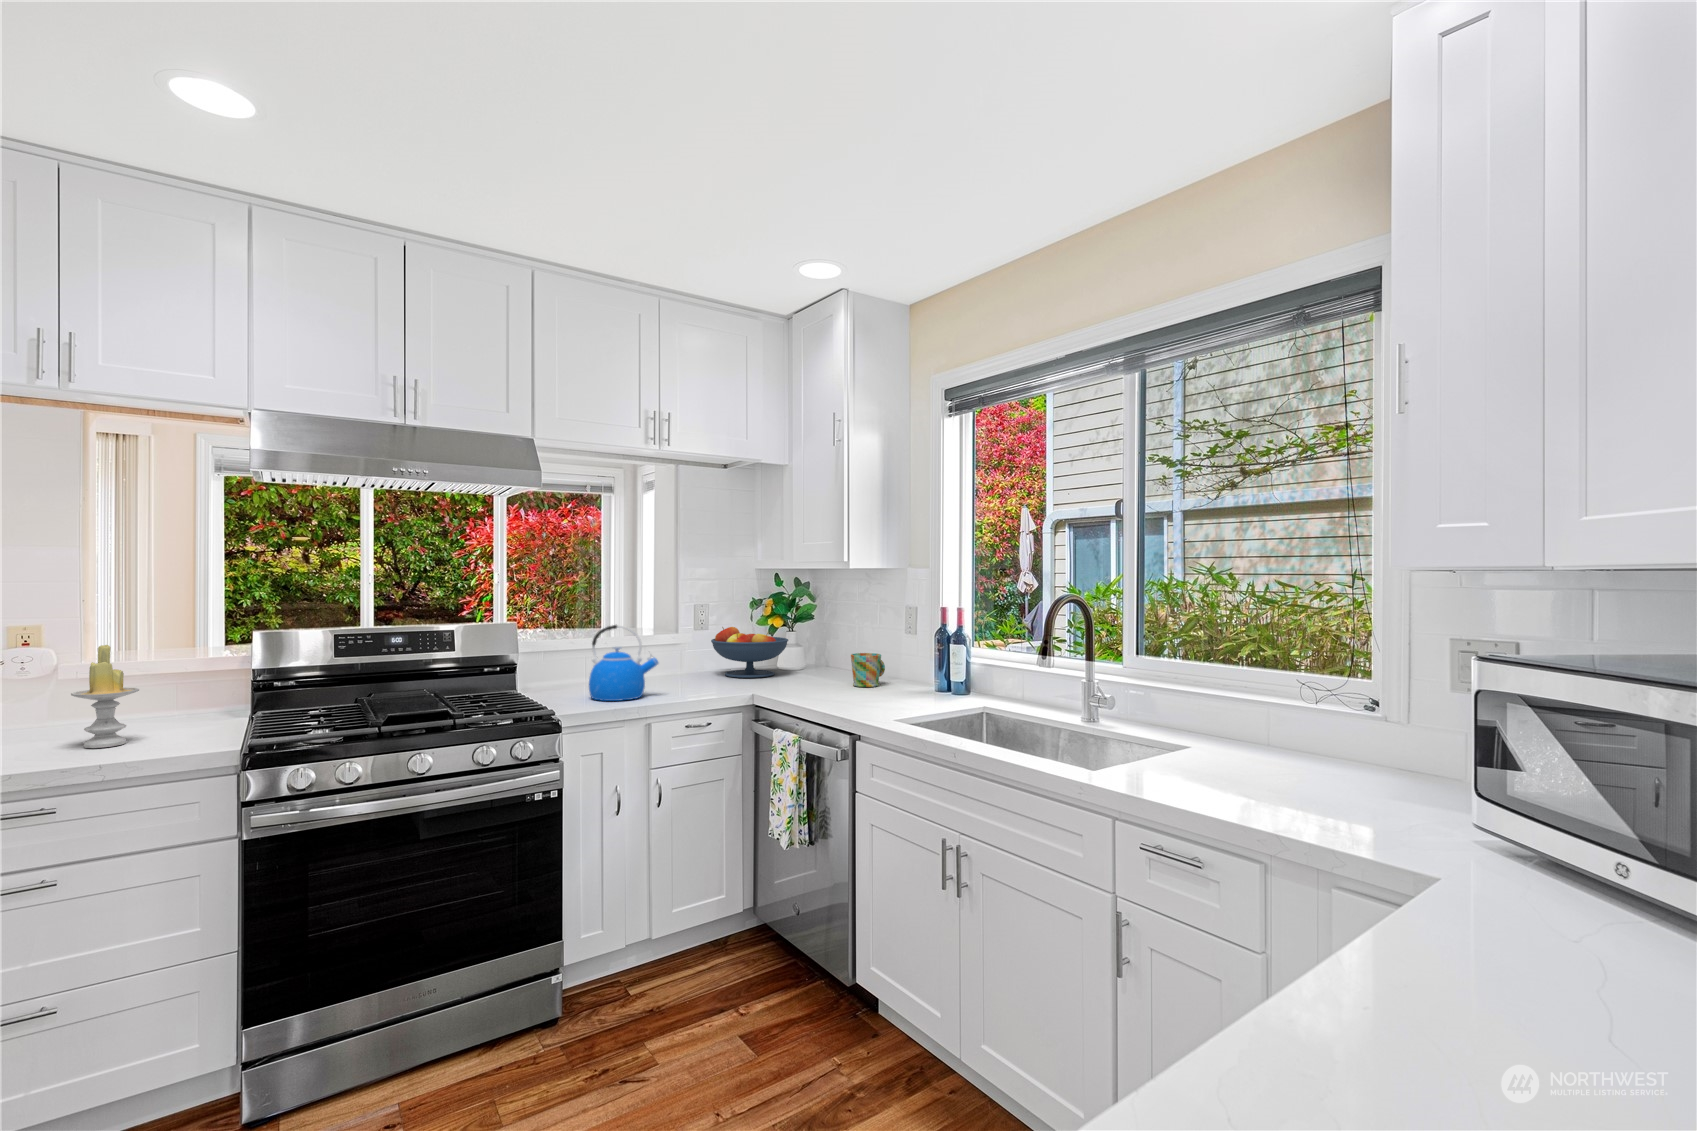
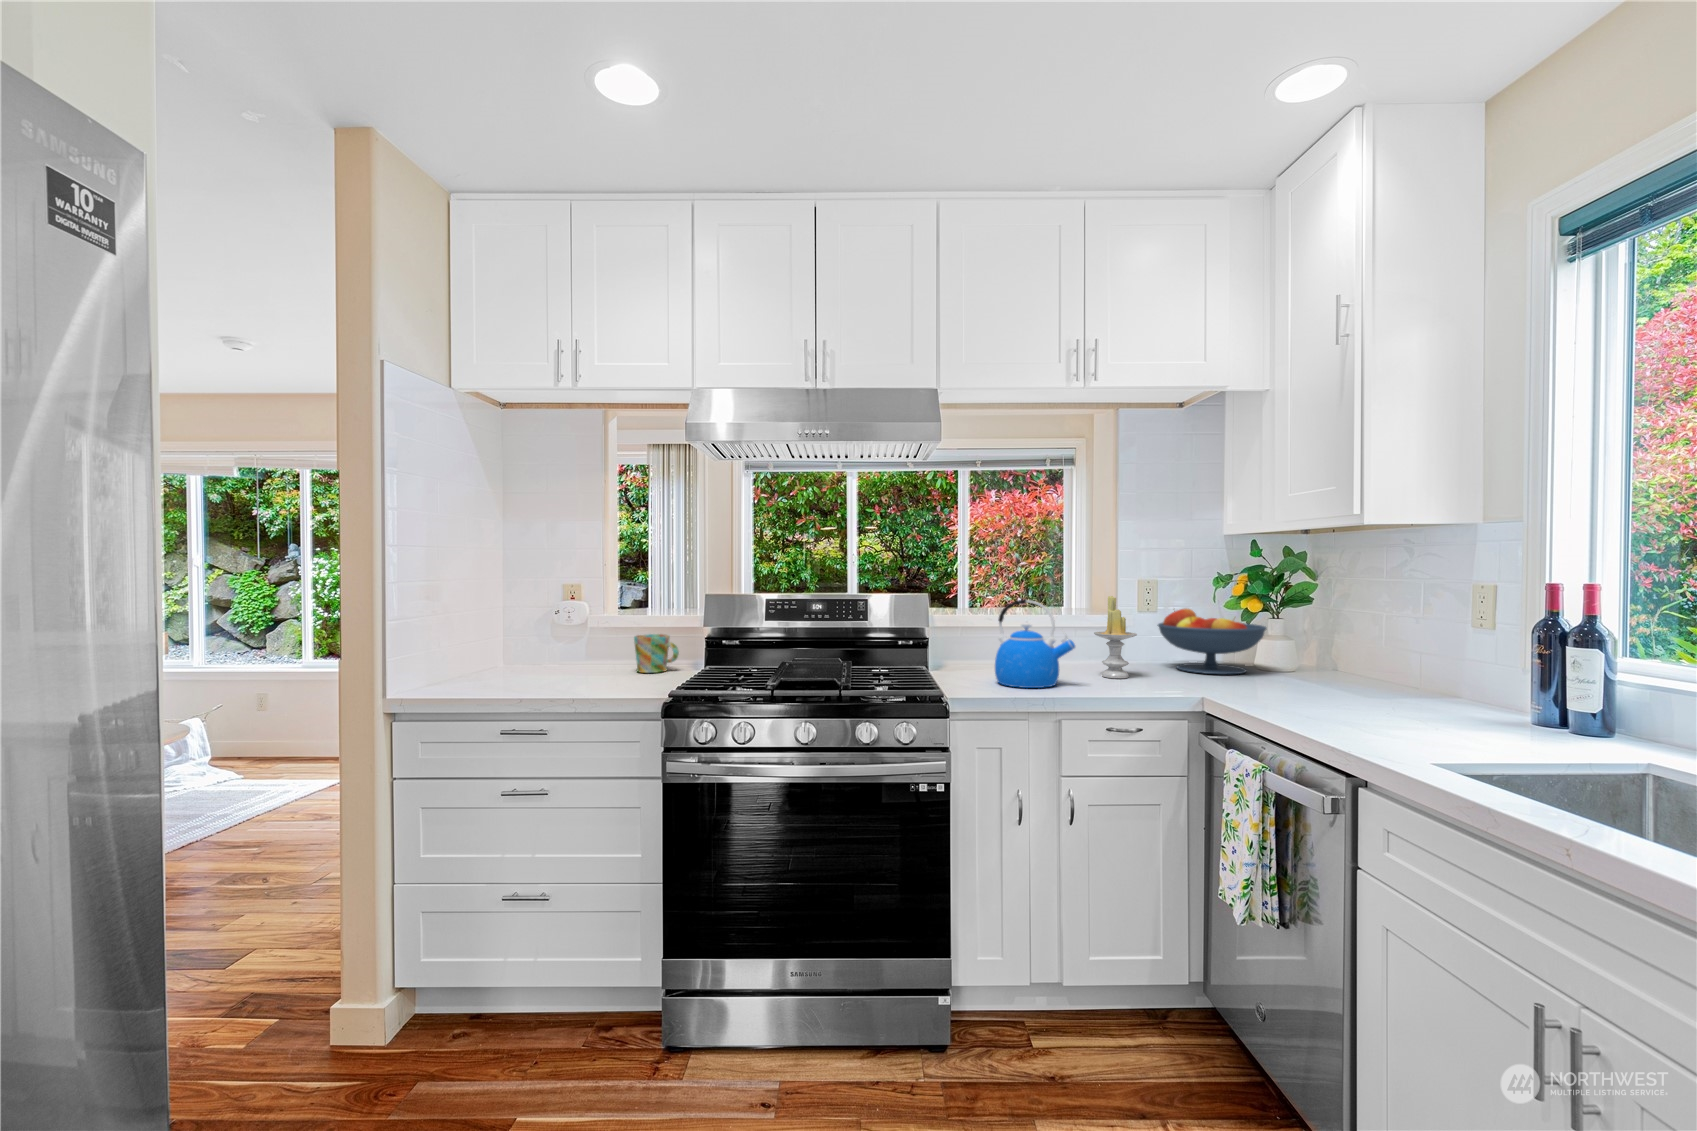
candle: present [71,645,139,748] -> present [1094,596,1137,678]
mug: present [851,653,885,687] -> present [634,634,679,673]

